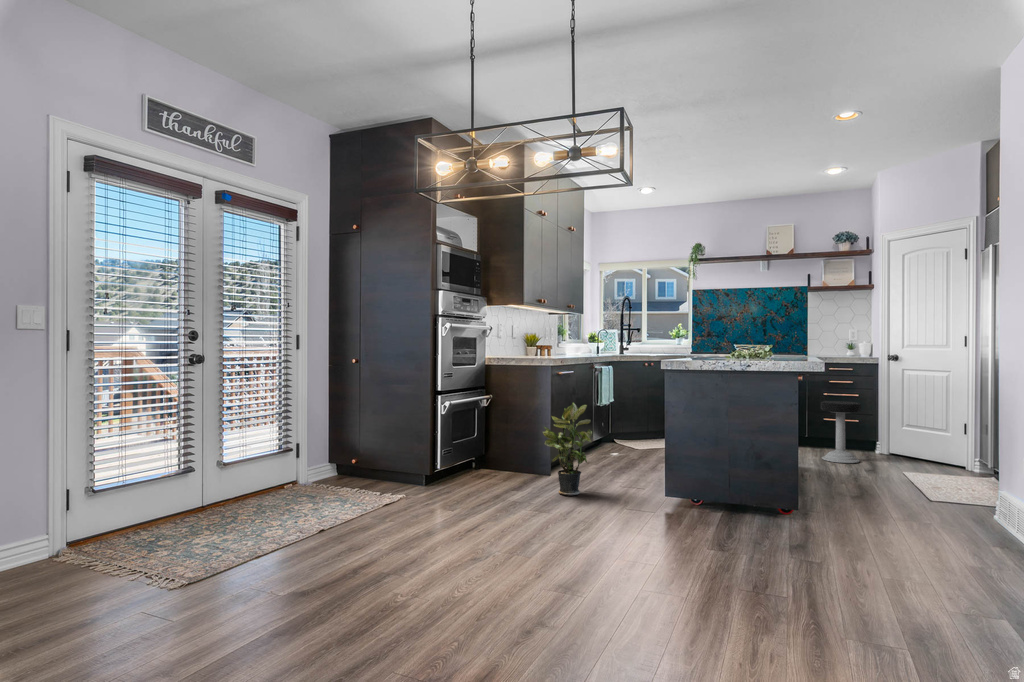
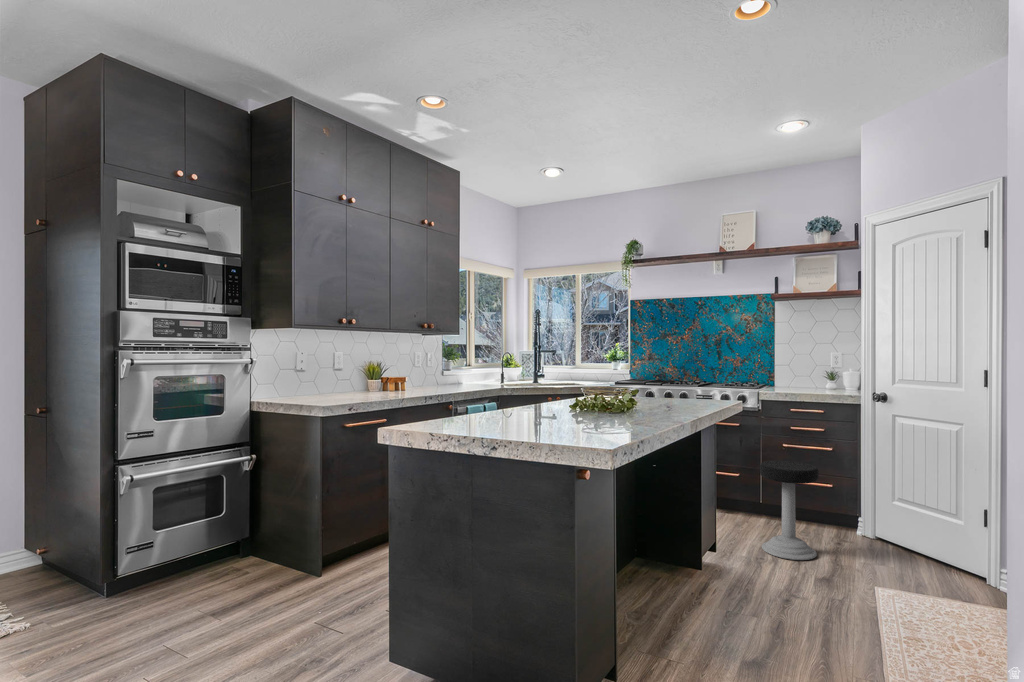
potted plant: present [543,403,592,496] -> none [237,478,322,629]

